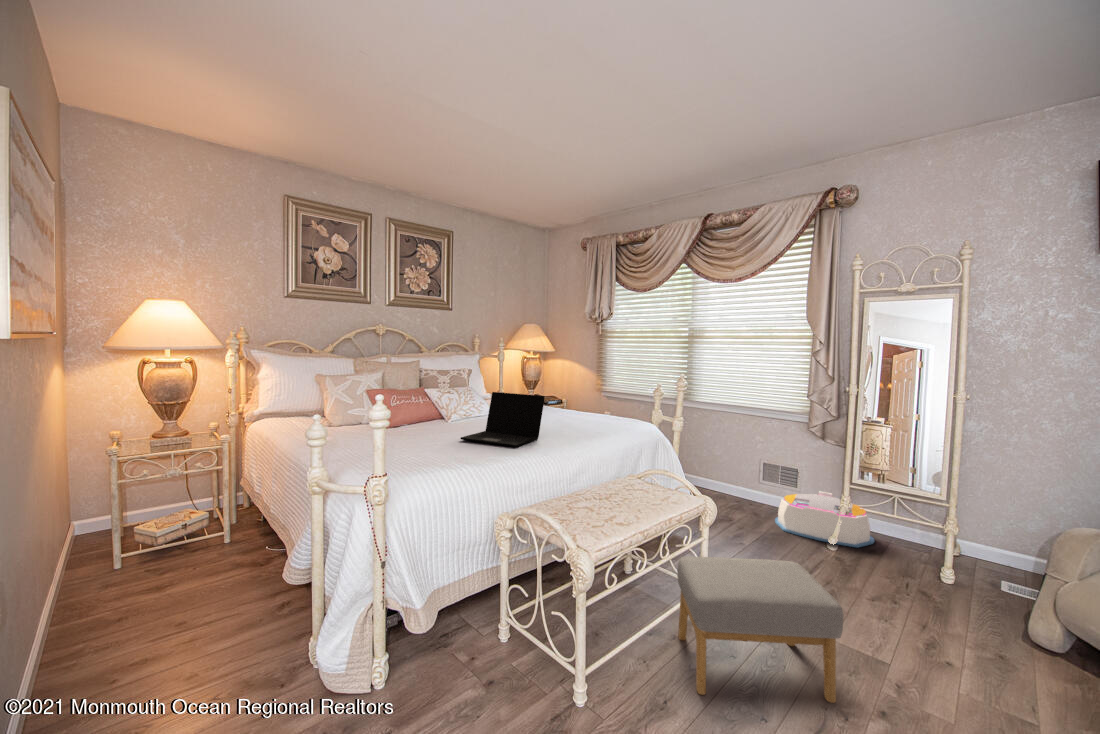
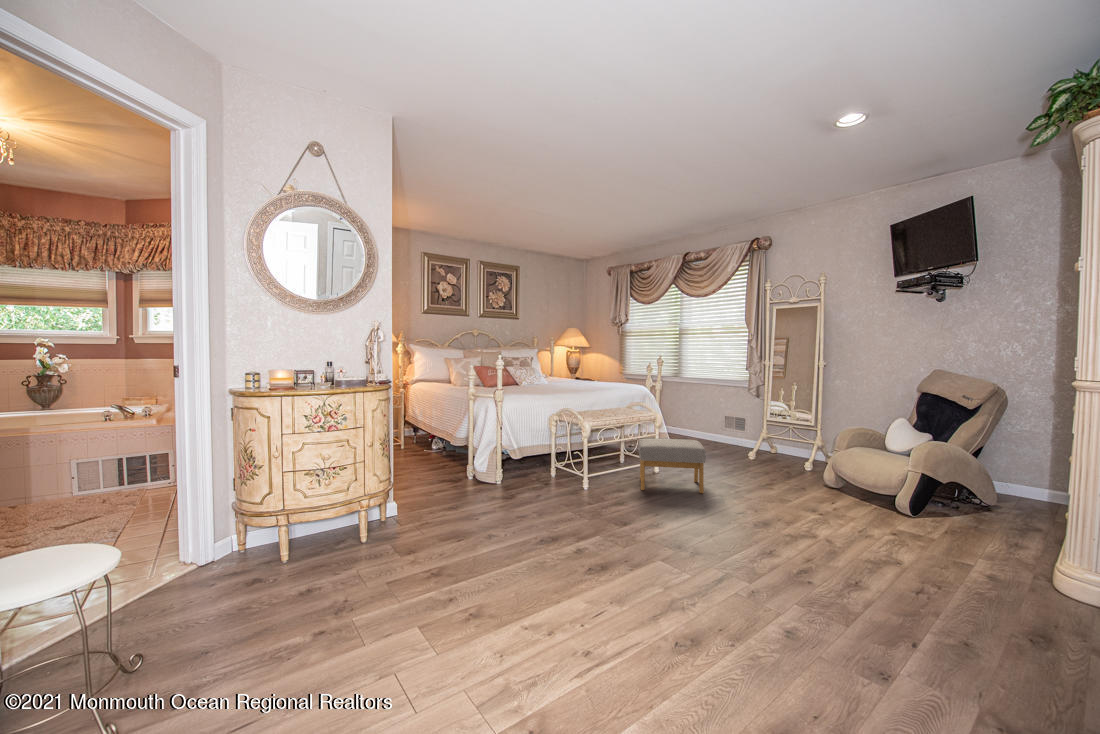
laptop: present [460,392,545,447] -> none [530,365,576,392]
storage bin: present [775,491,875,548] -> none [725,430,783,458]

